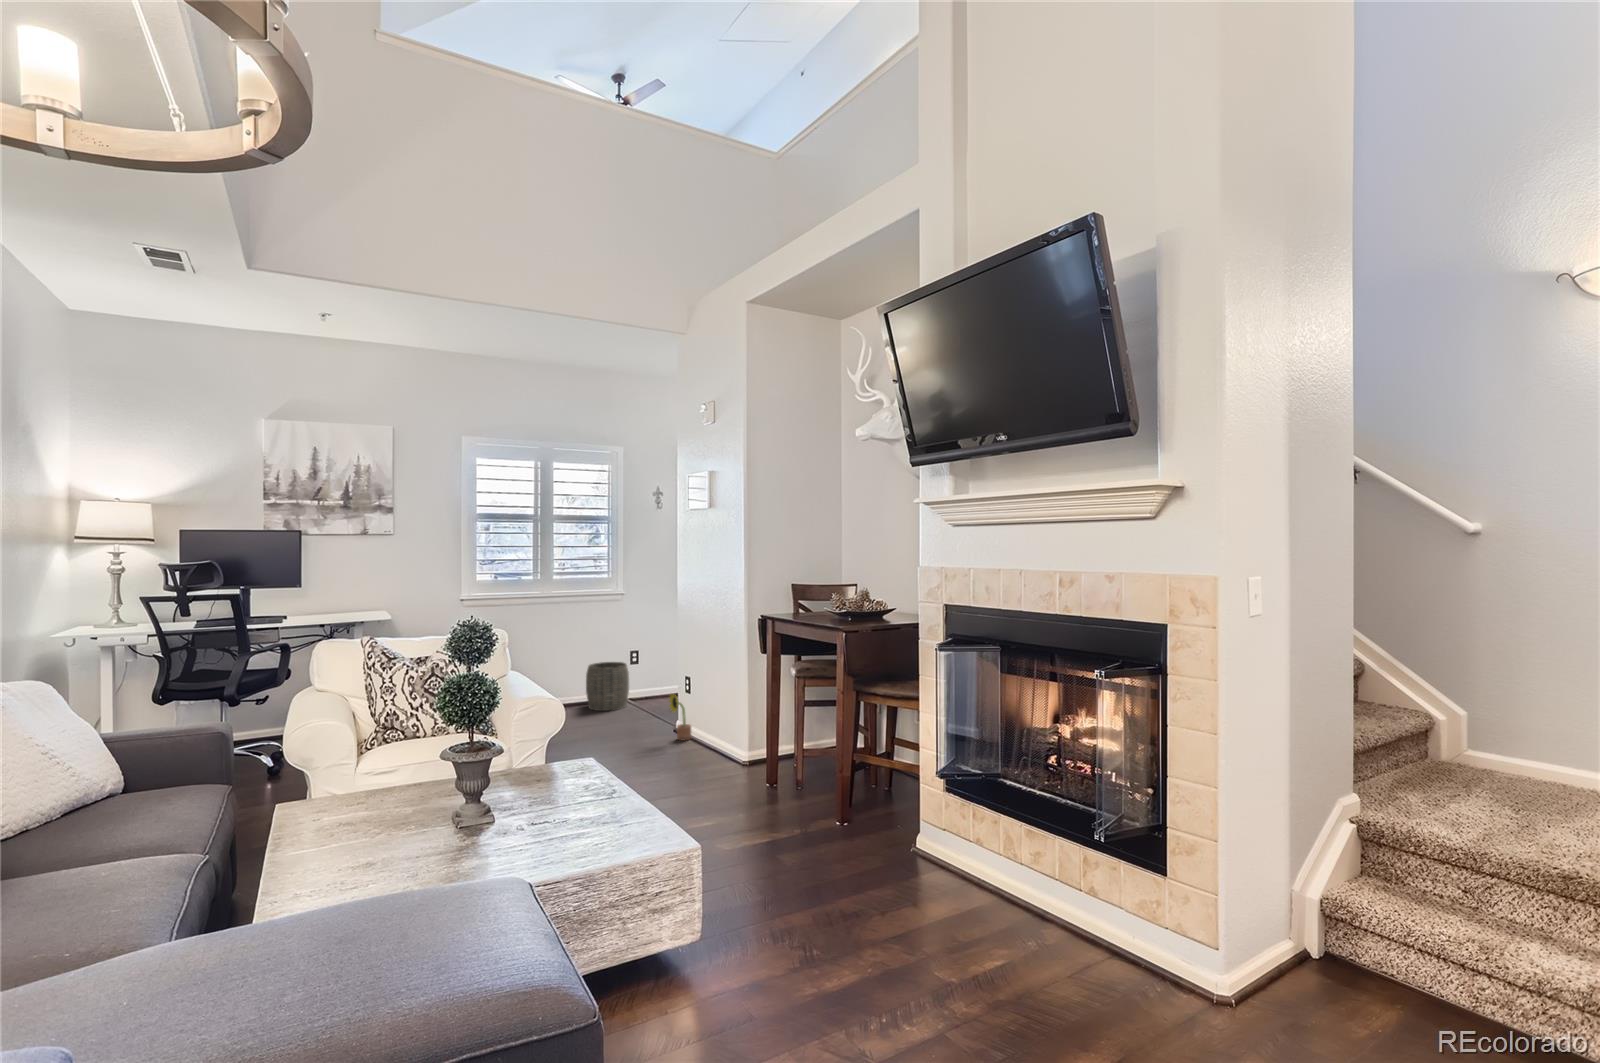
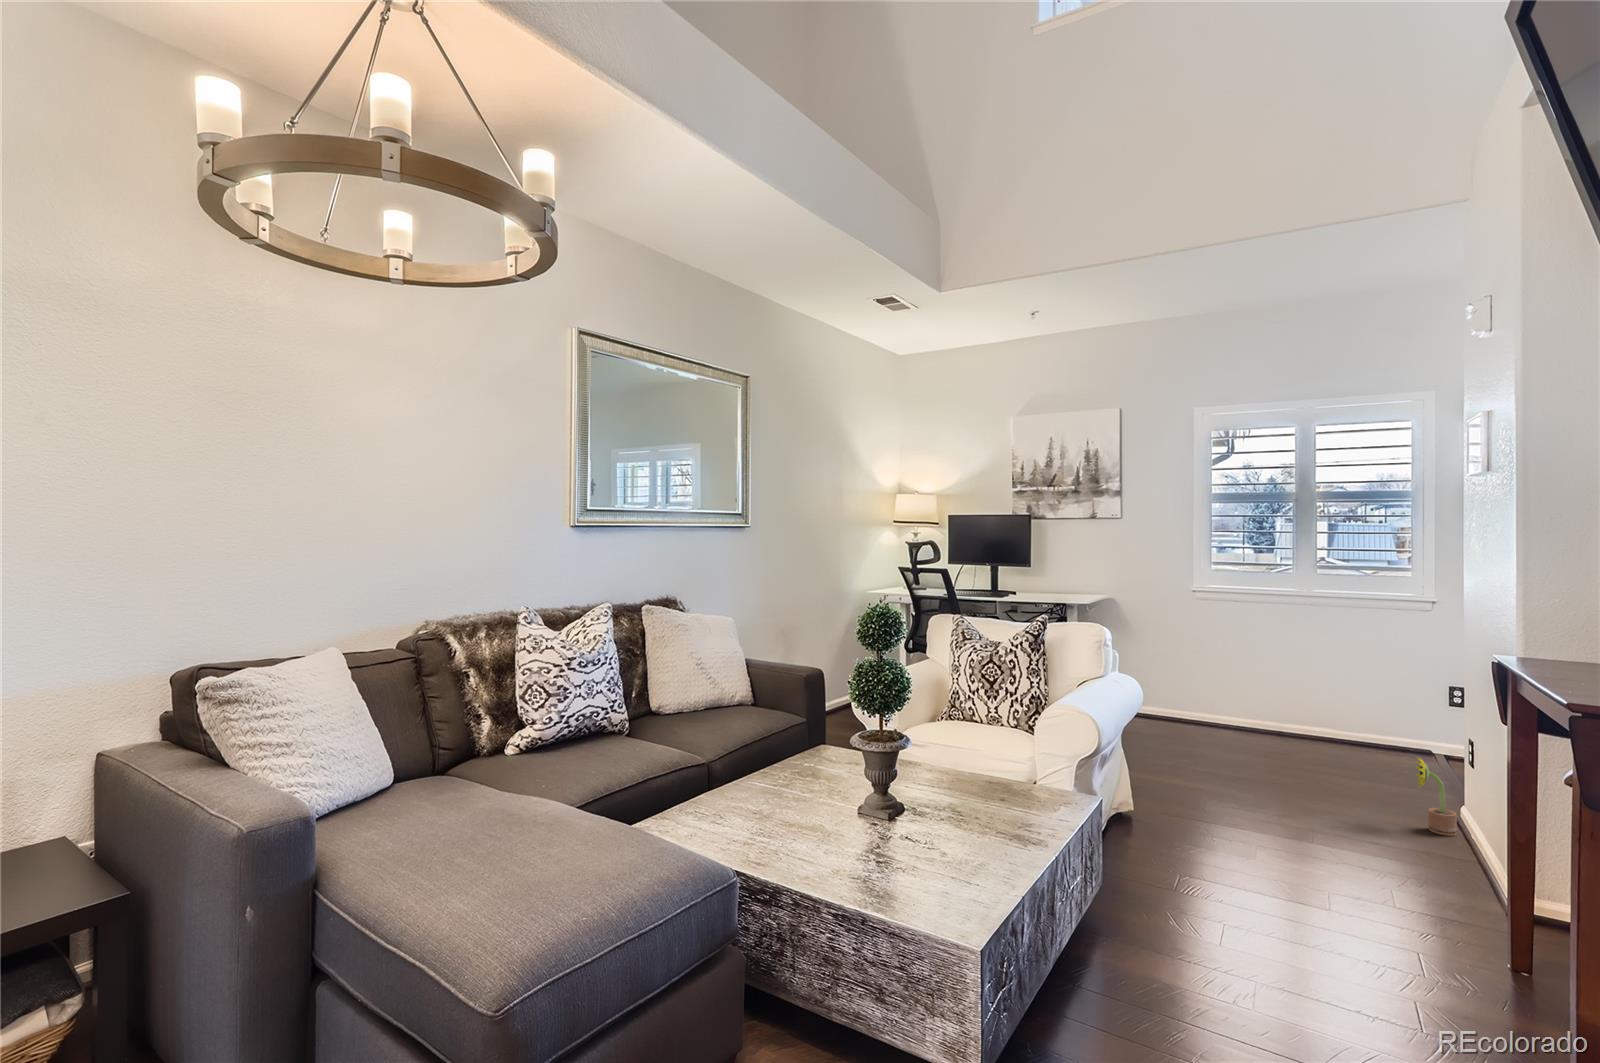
woven basket: present [586,662,629,711] -> none [1353,692,1426,763]

